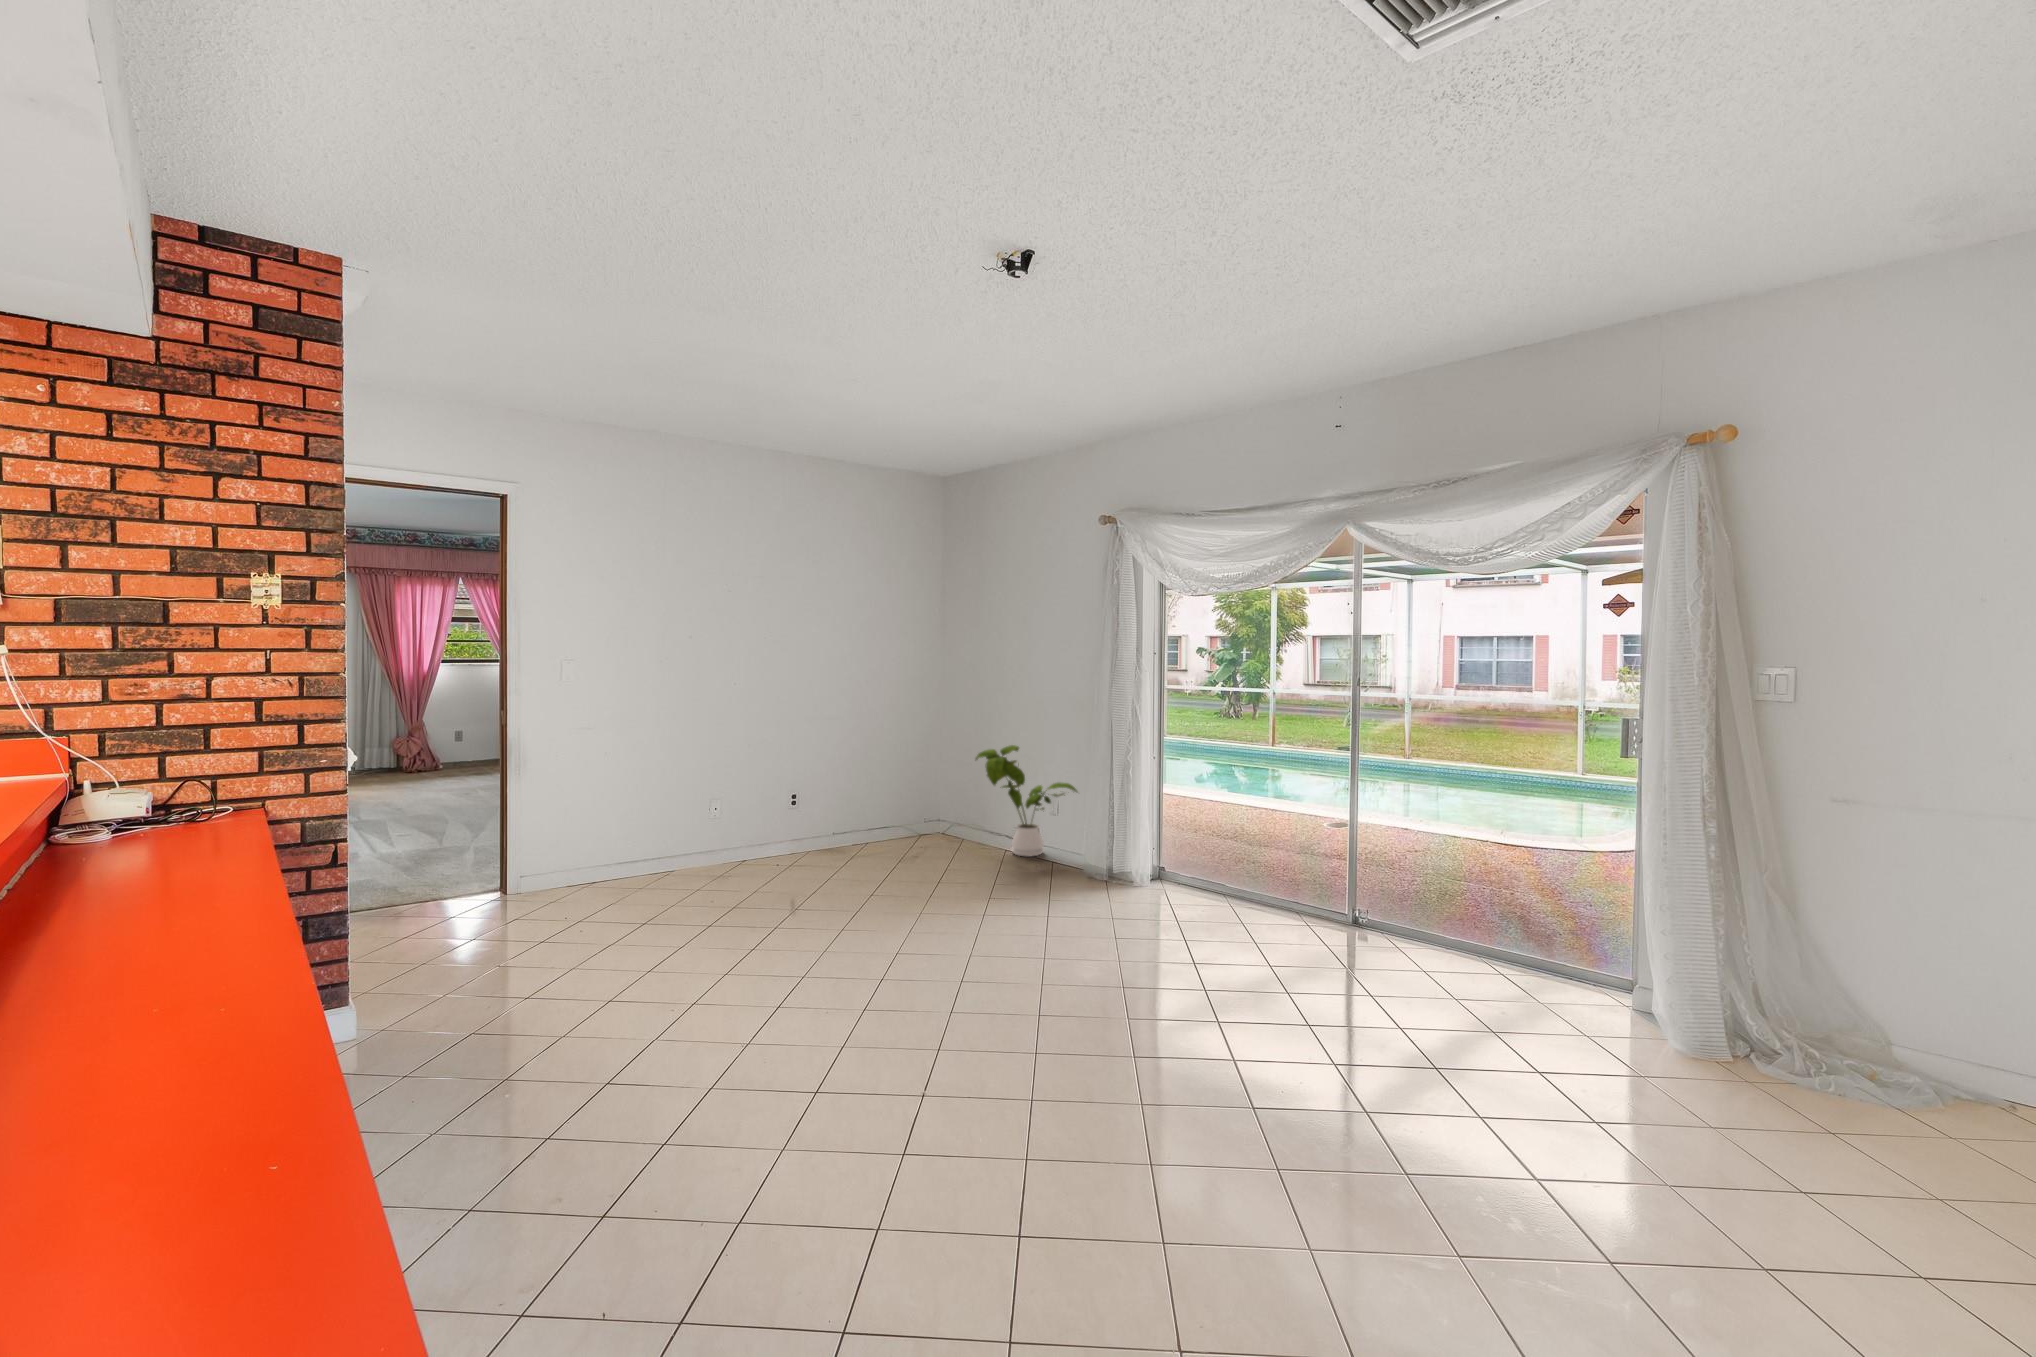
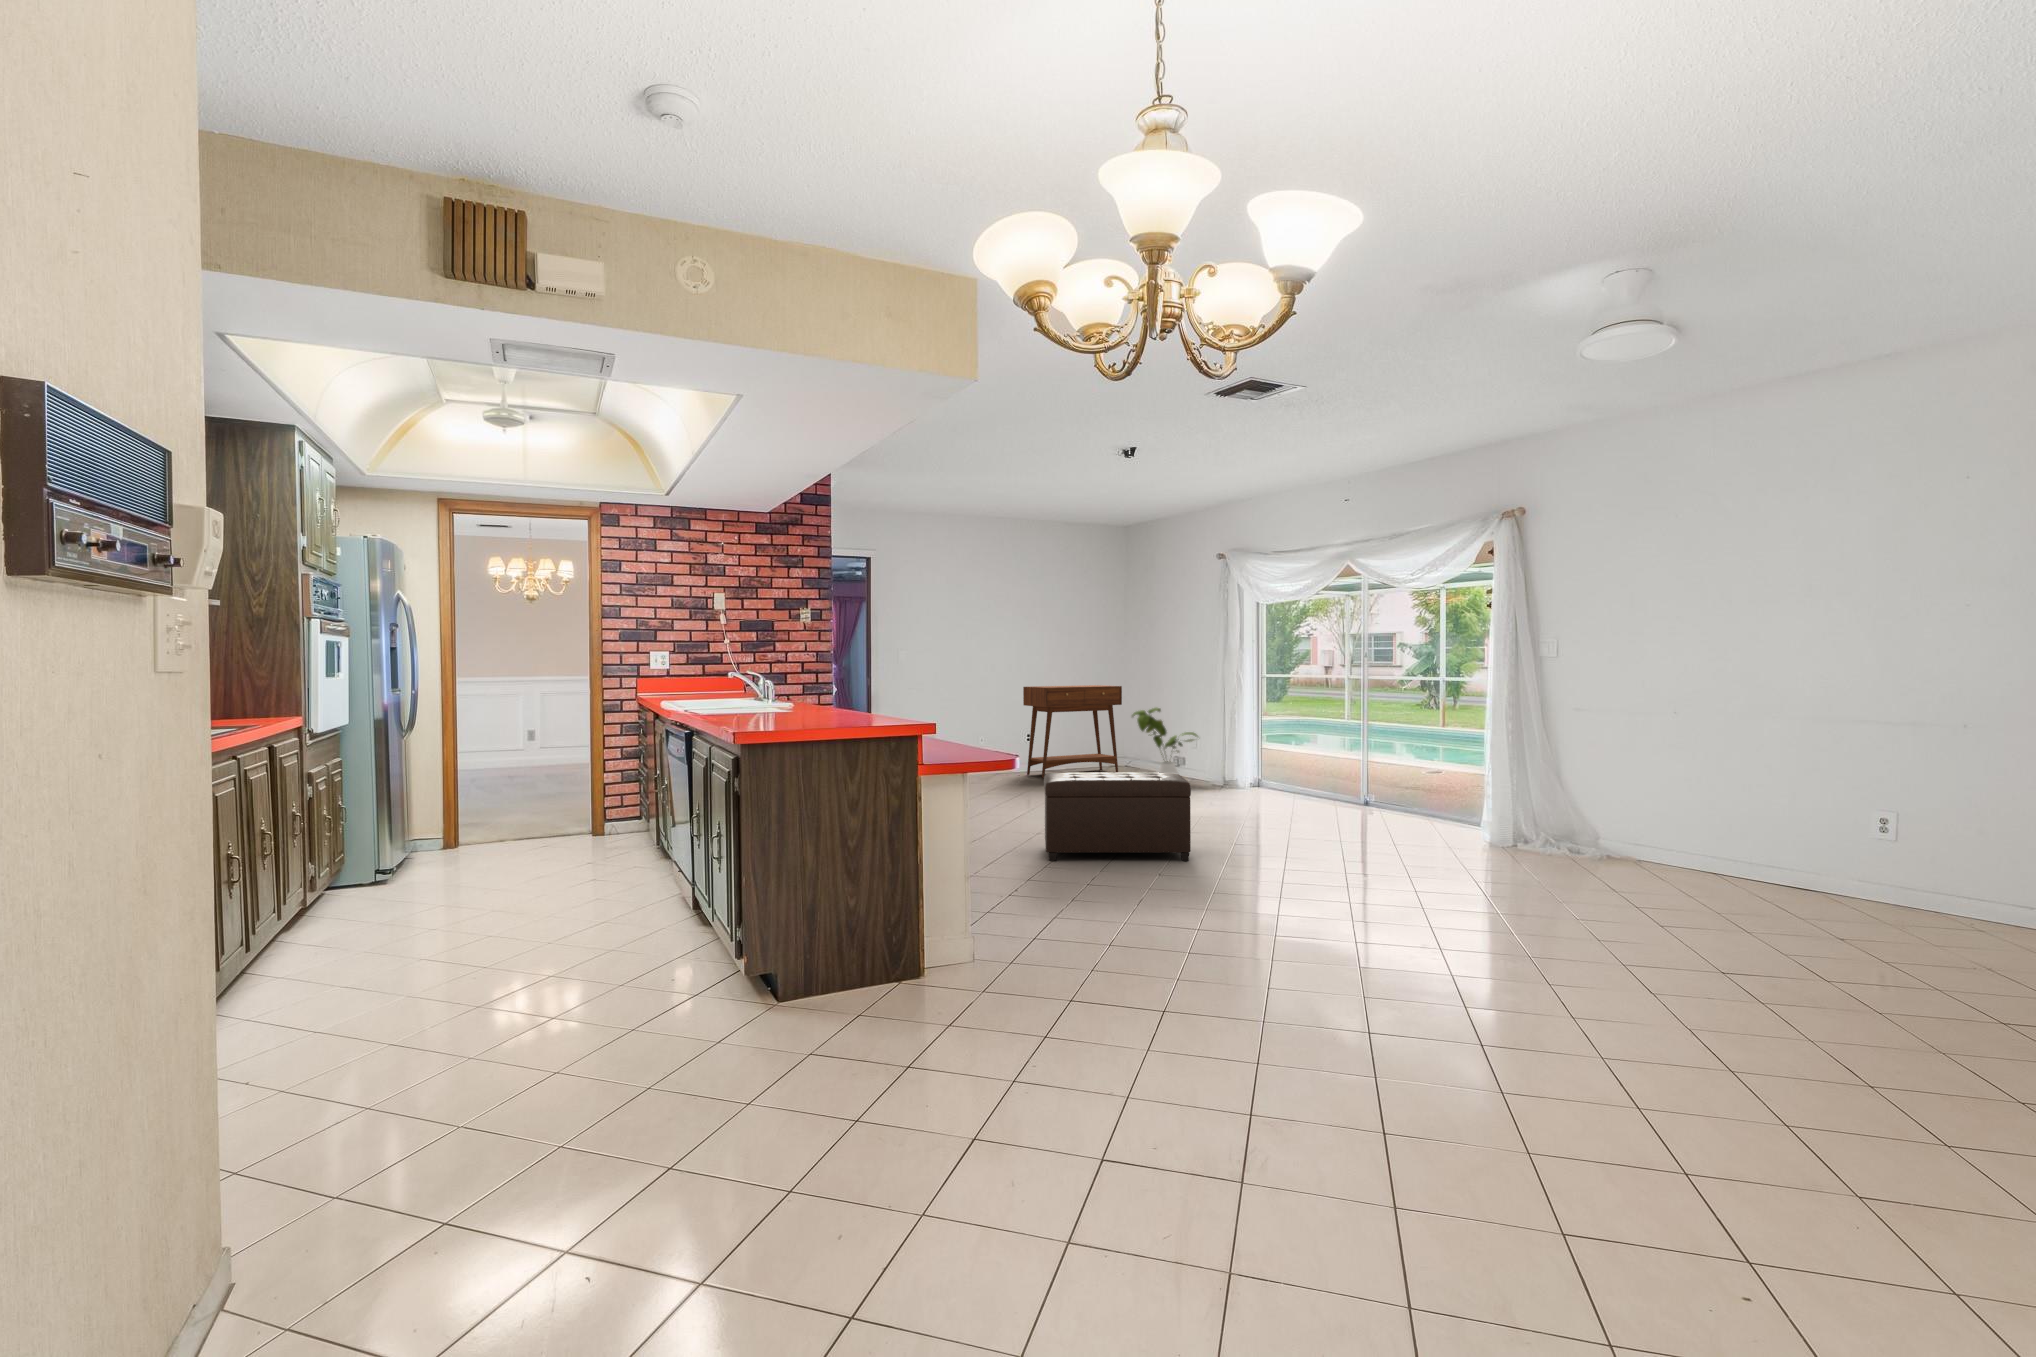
console table: none [808,704,957,853] -> present [1023,685,1122,778]
ottoman: none [823,972,1202,1281] -> present [1044,772,1191,861]

